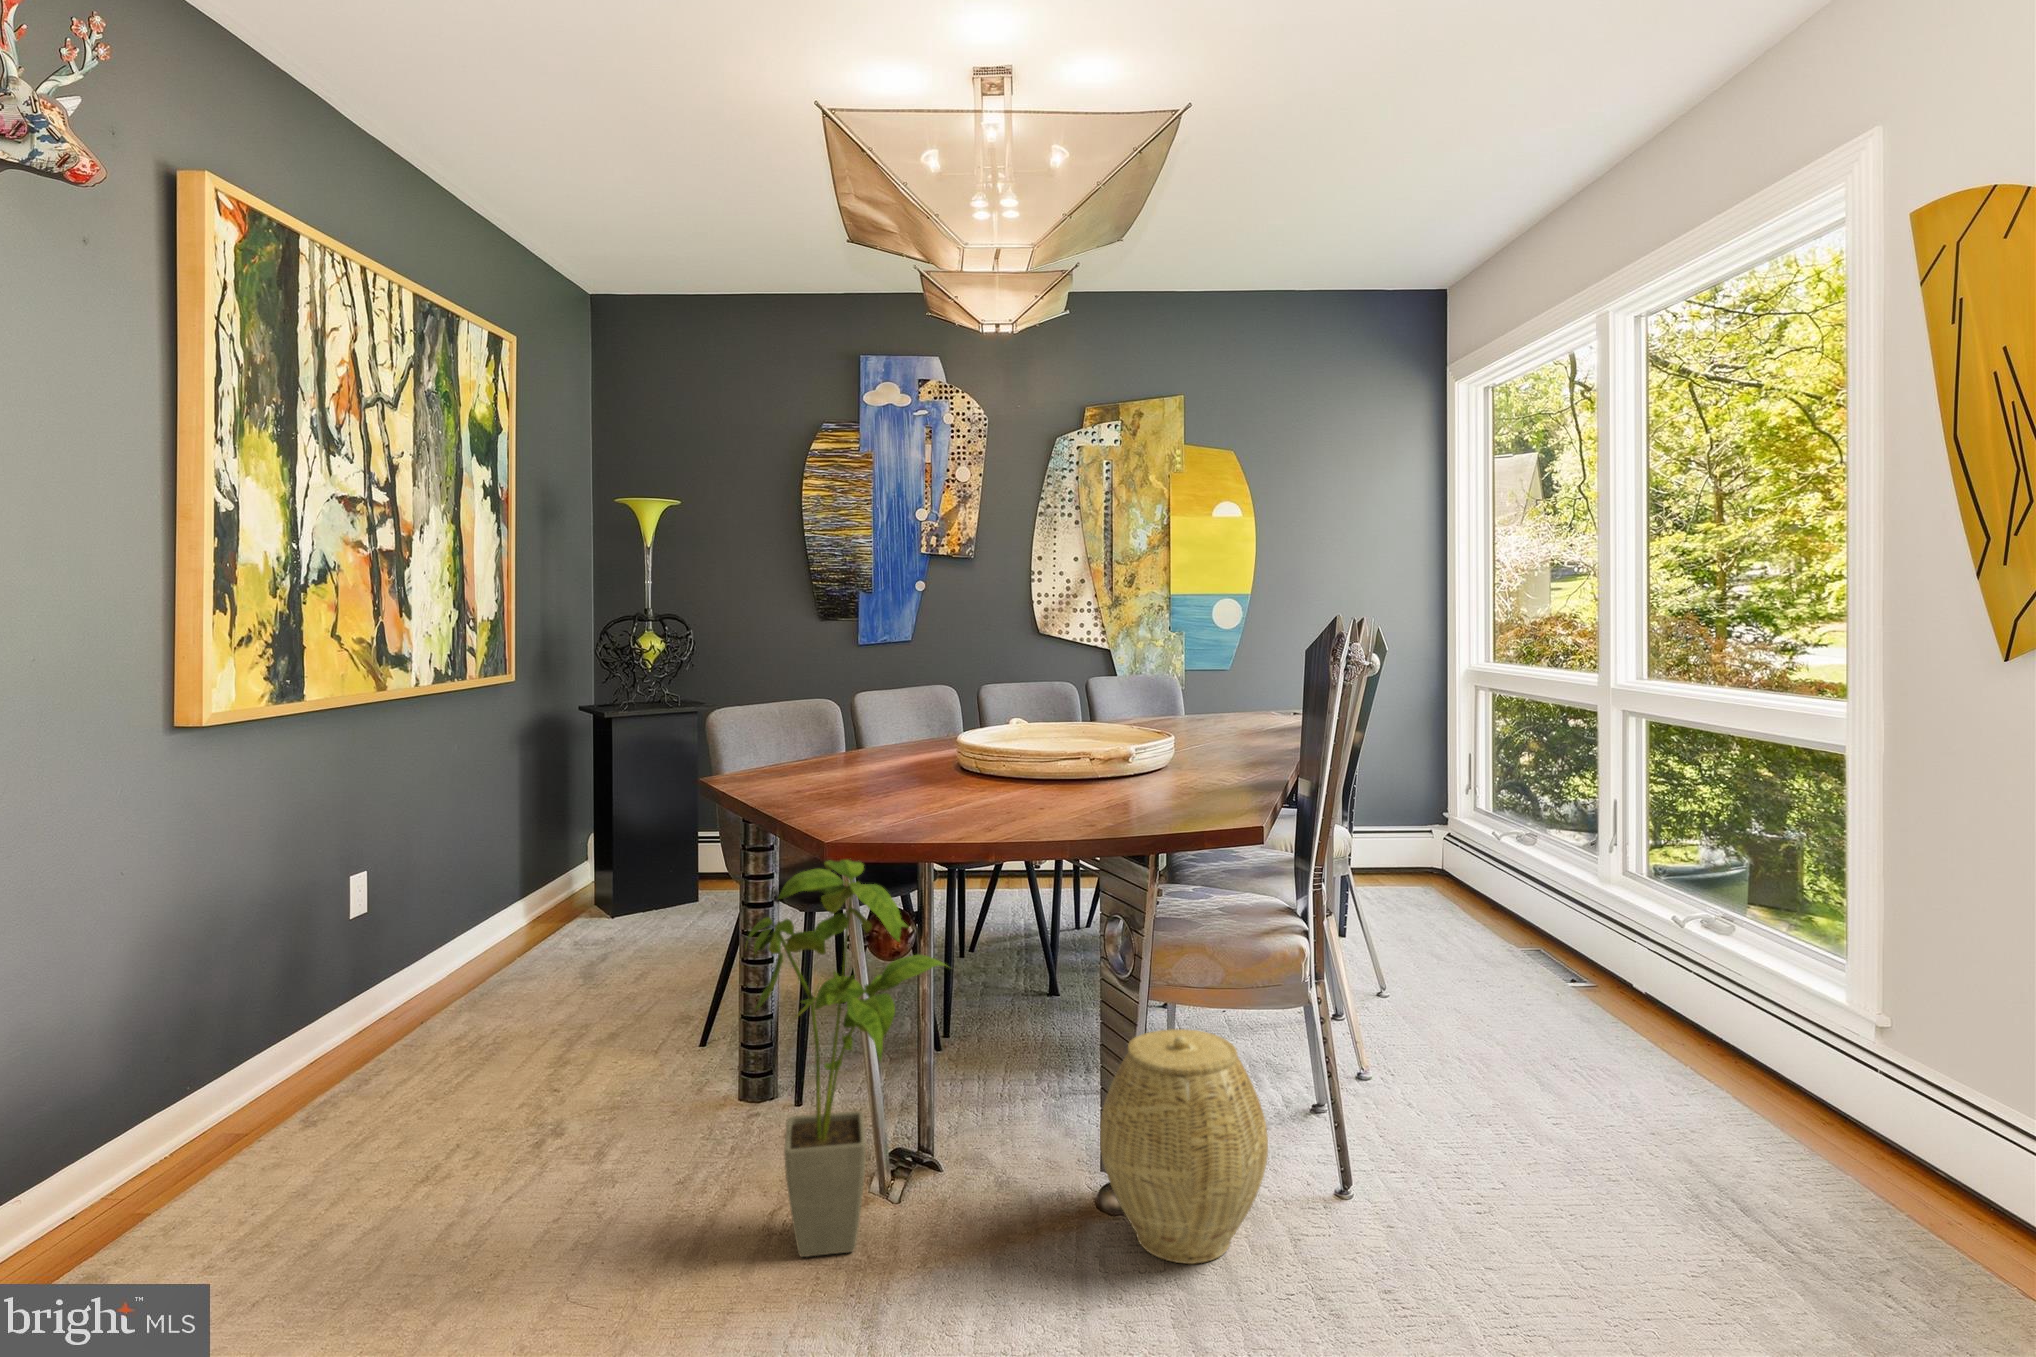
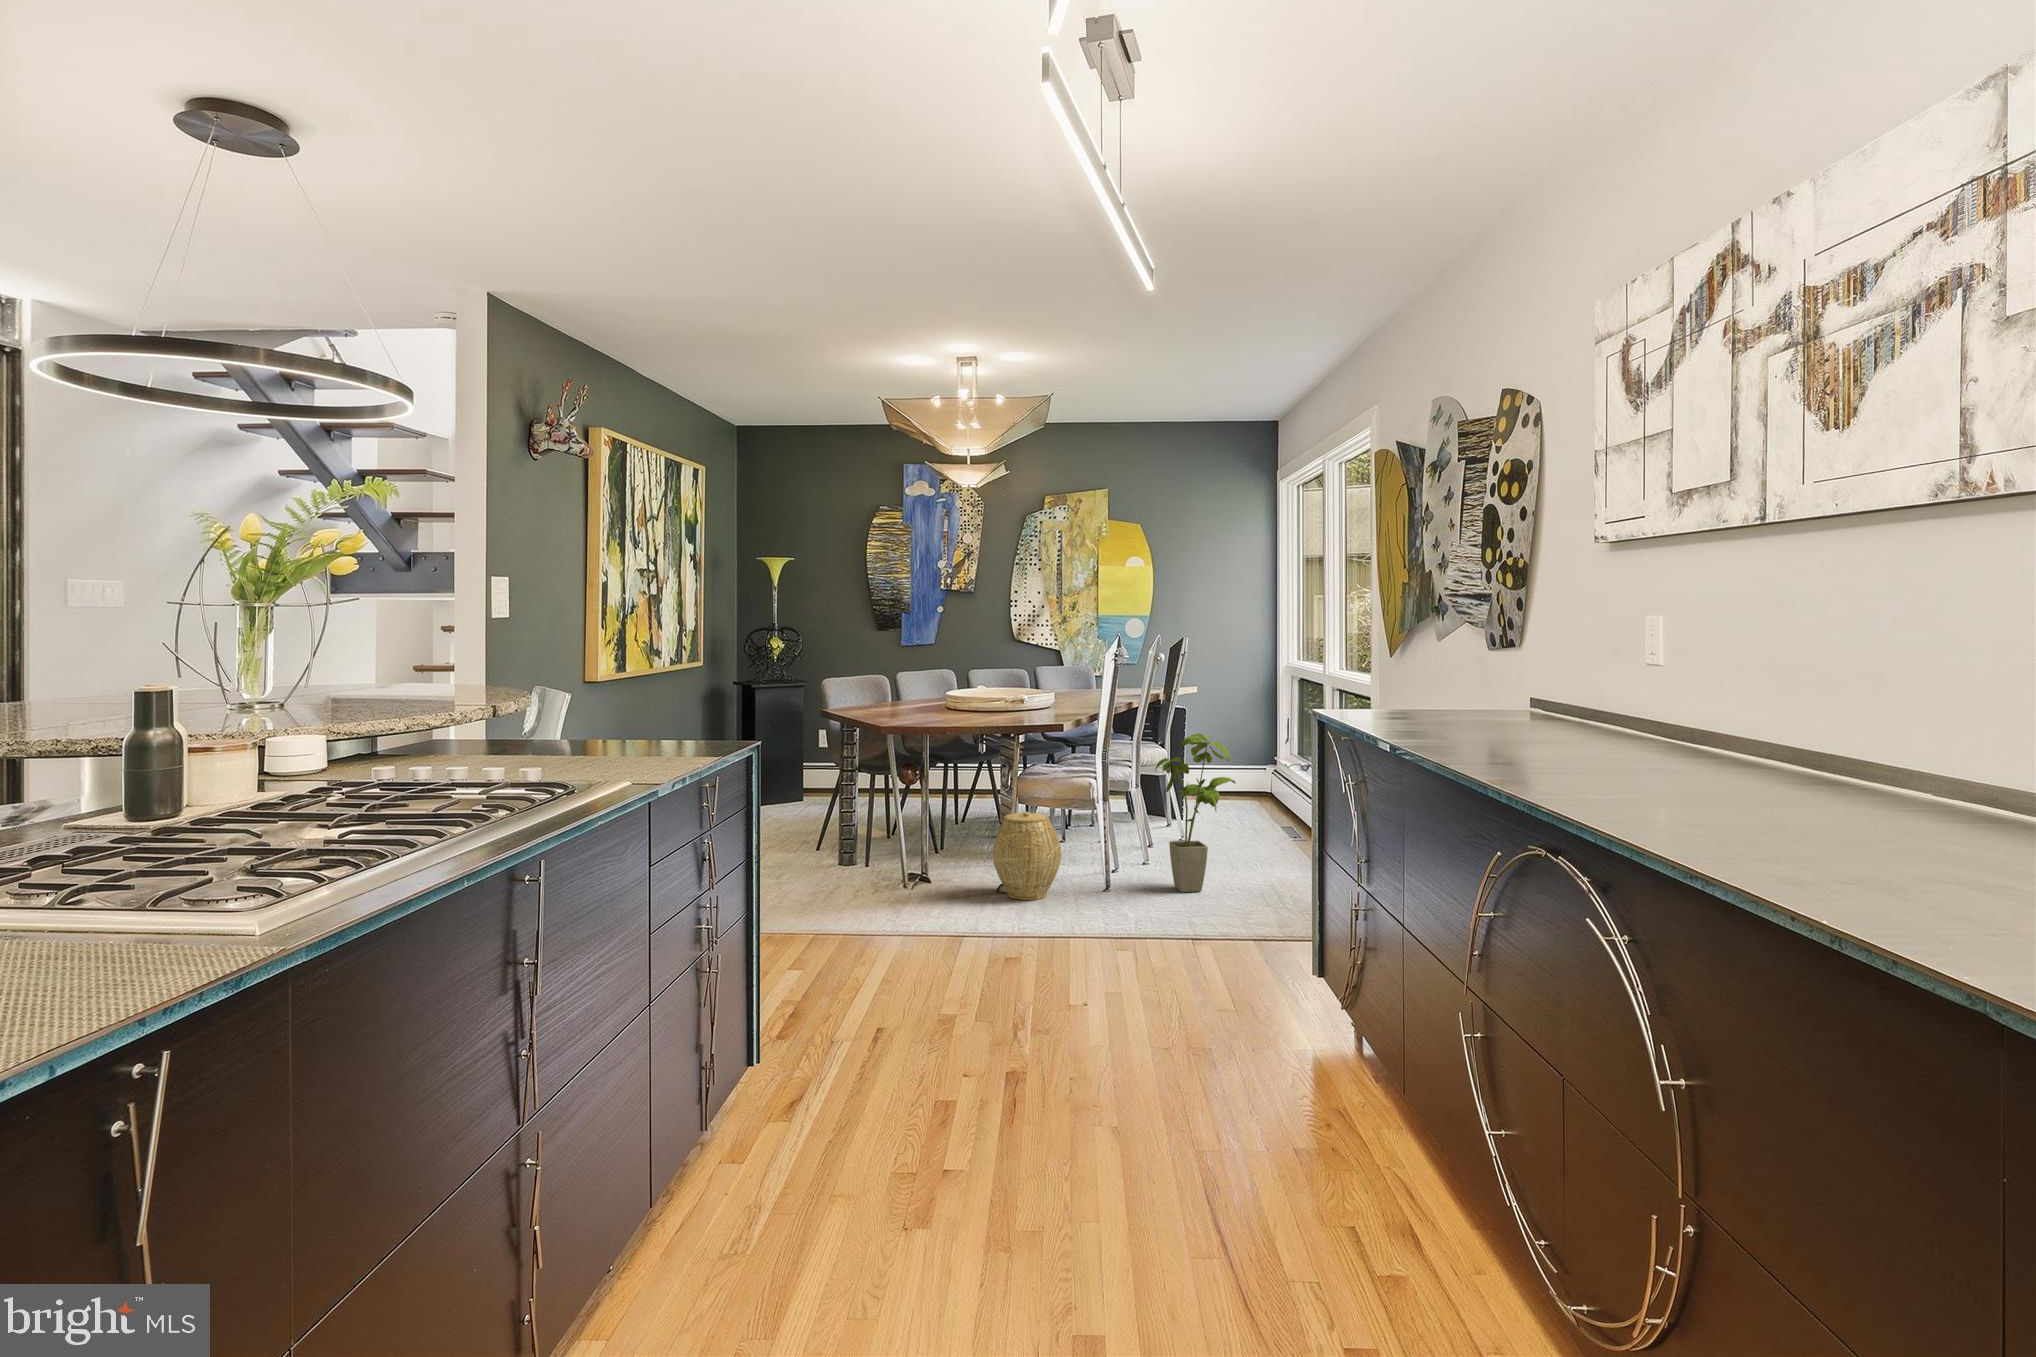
house plant: present [748,860,946,1257] -> present [1155,733,1236,892]

